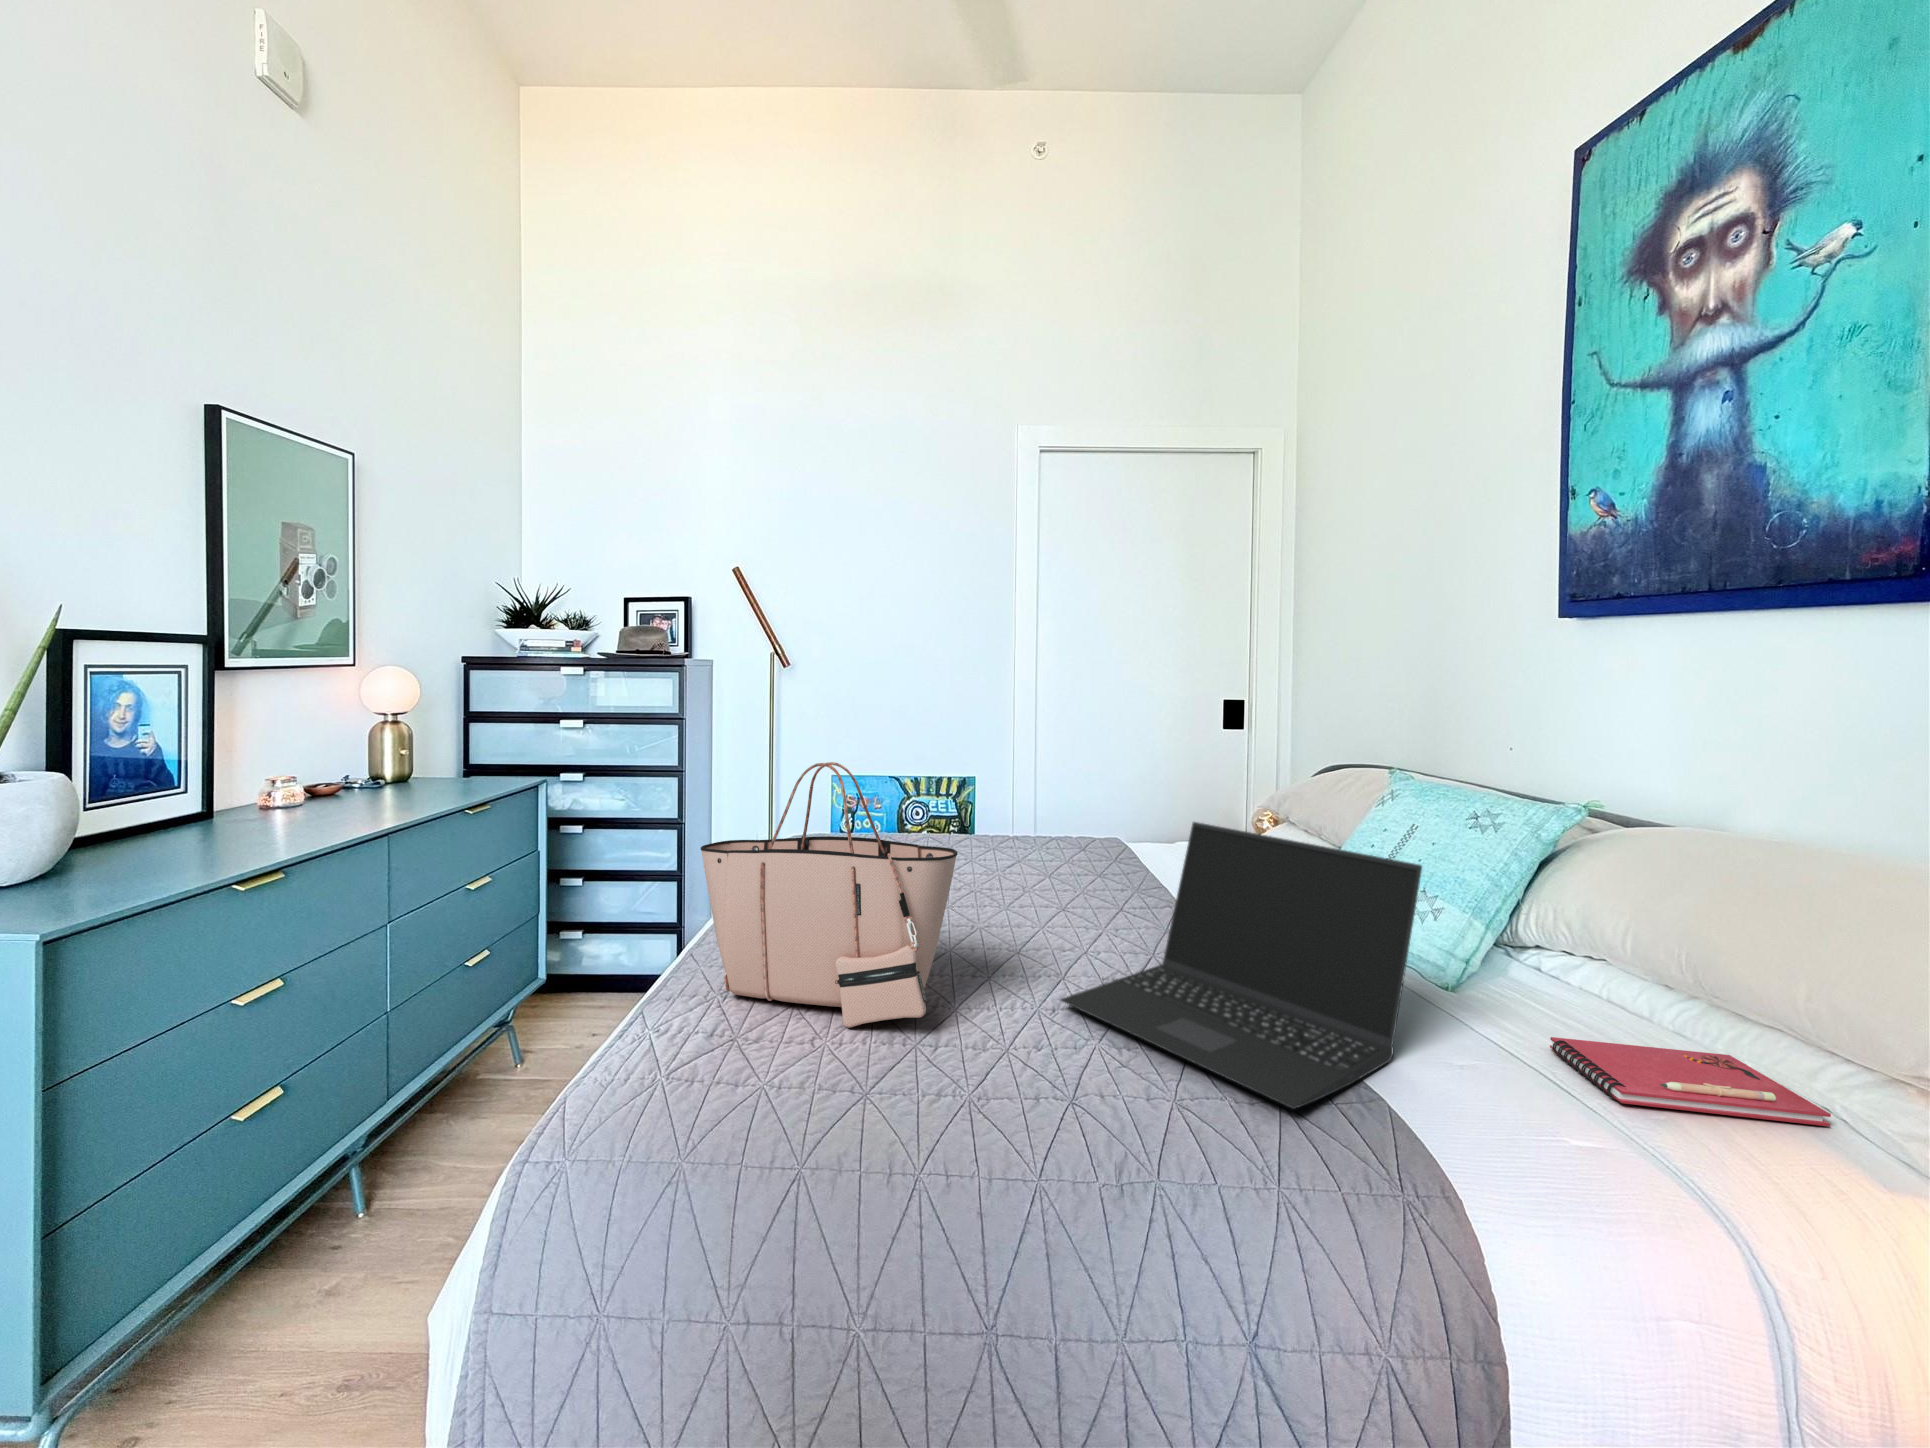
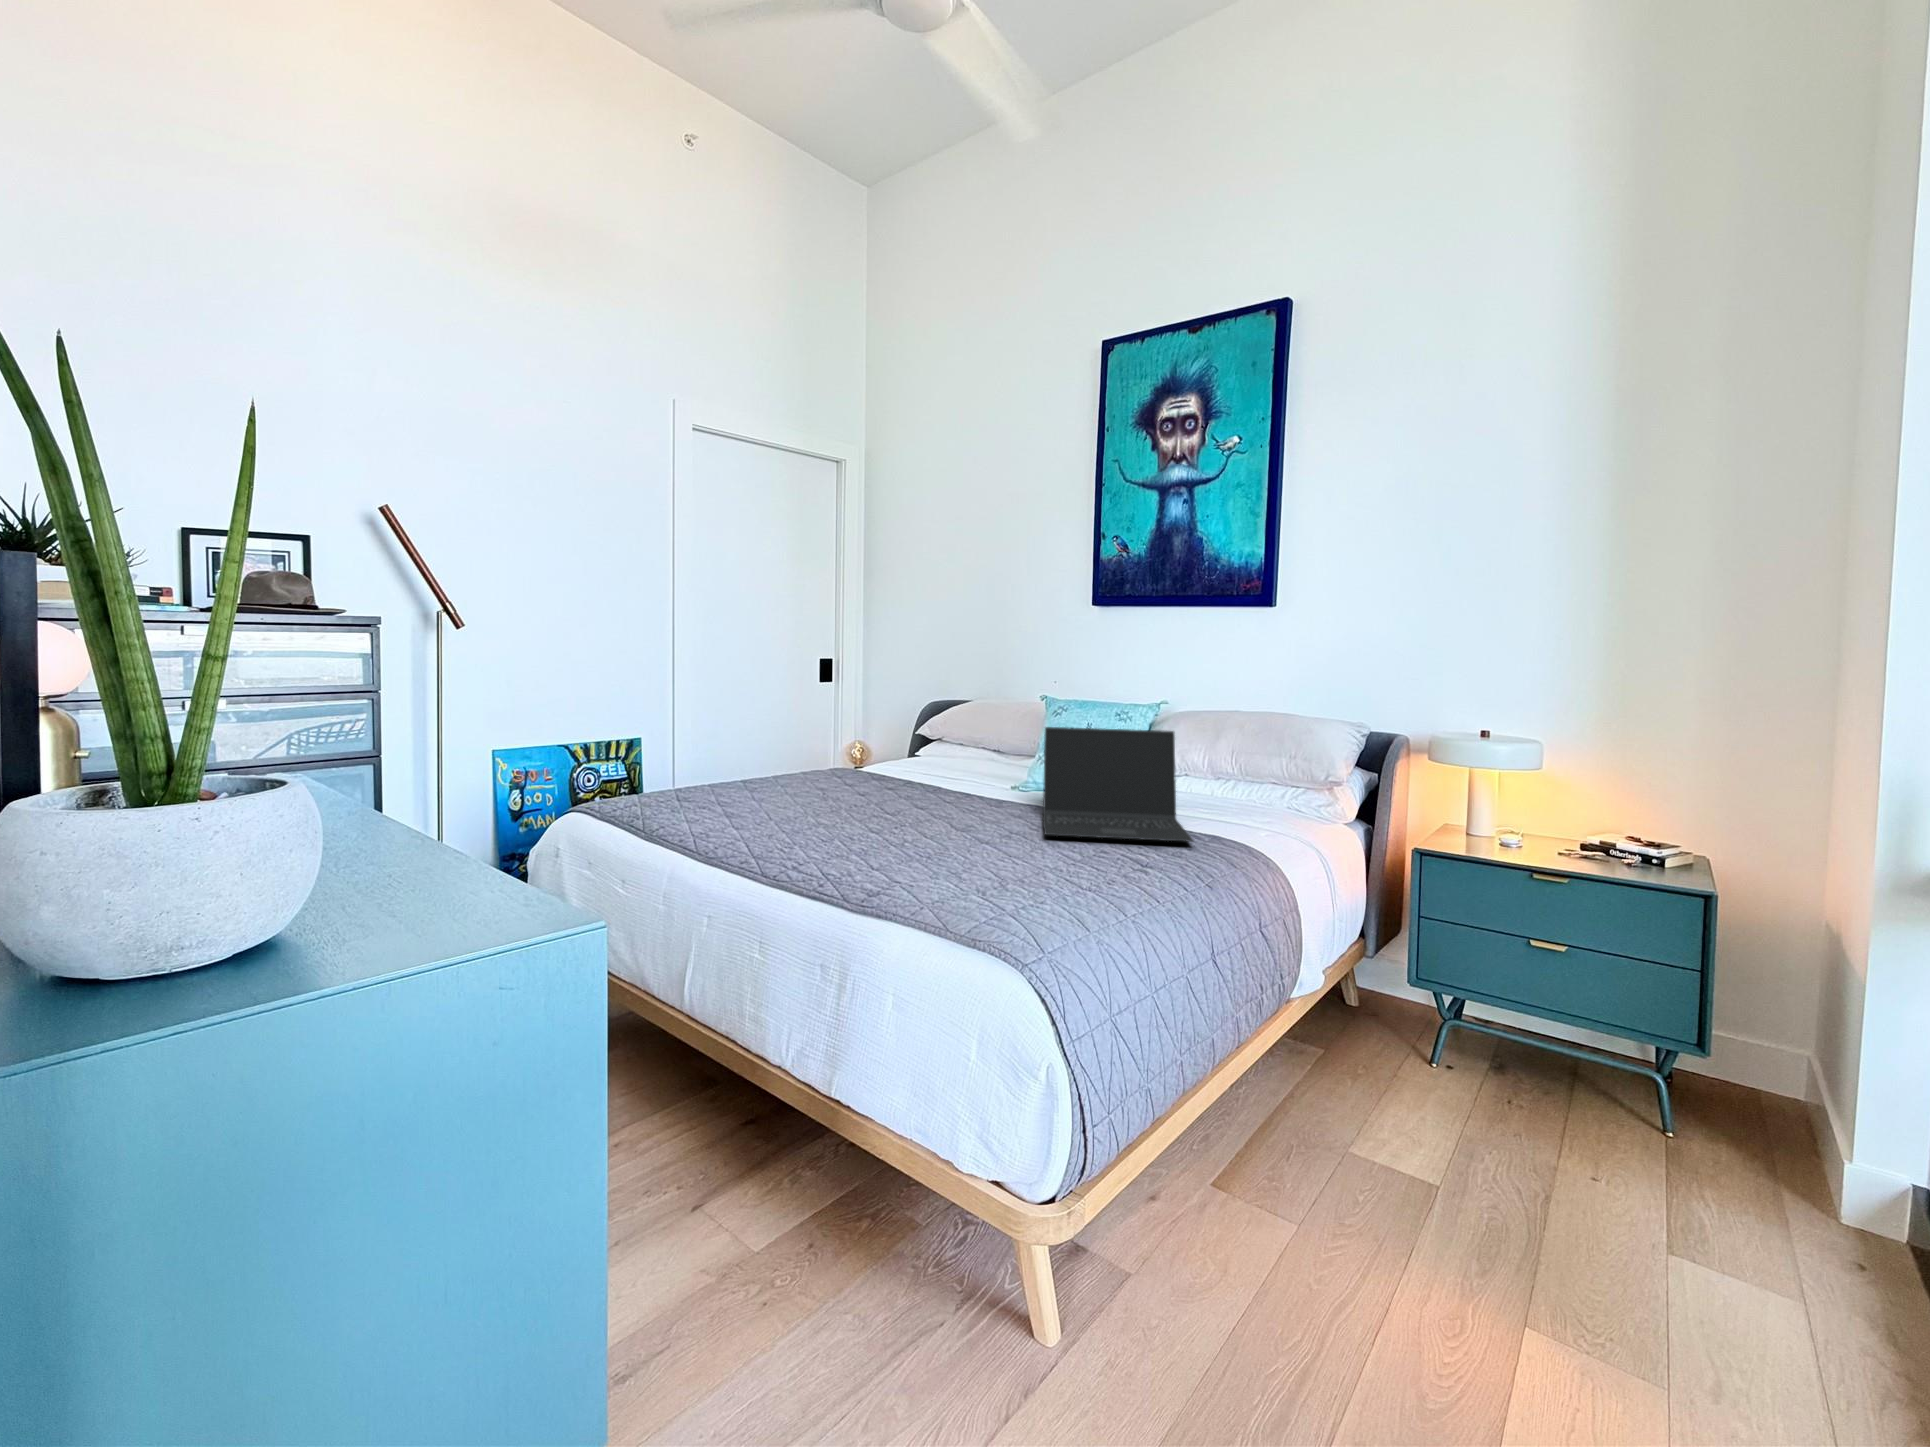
tote bag: present [701,762,958,1027] -> none [848,699,1027,874]
notebook: present [1550,1037,1831,1126] -> none [1202,800,1287,820]

